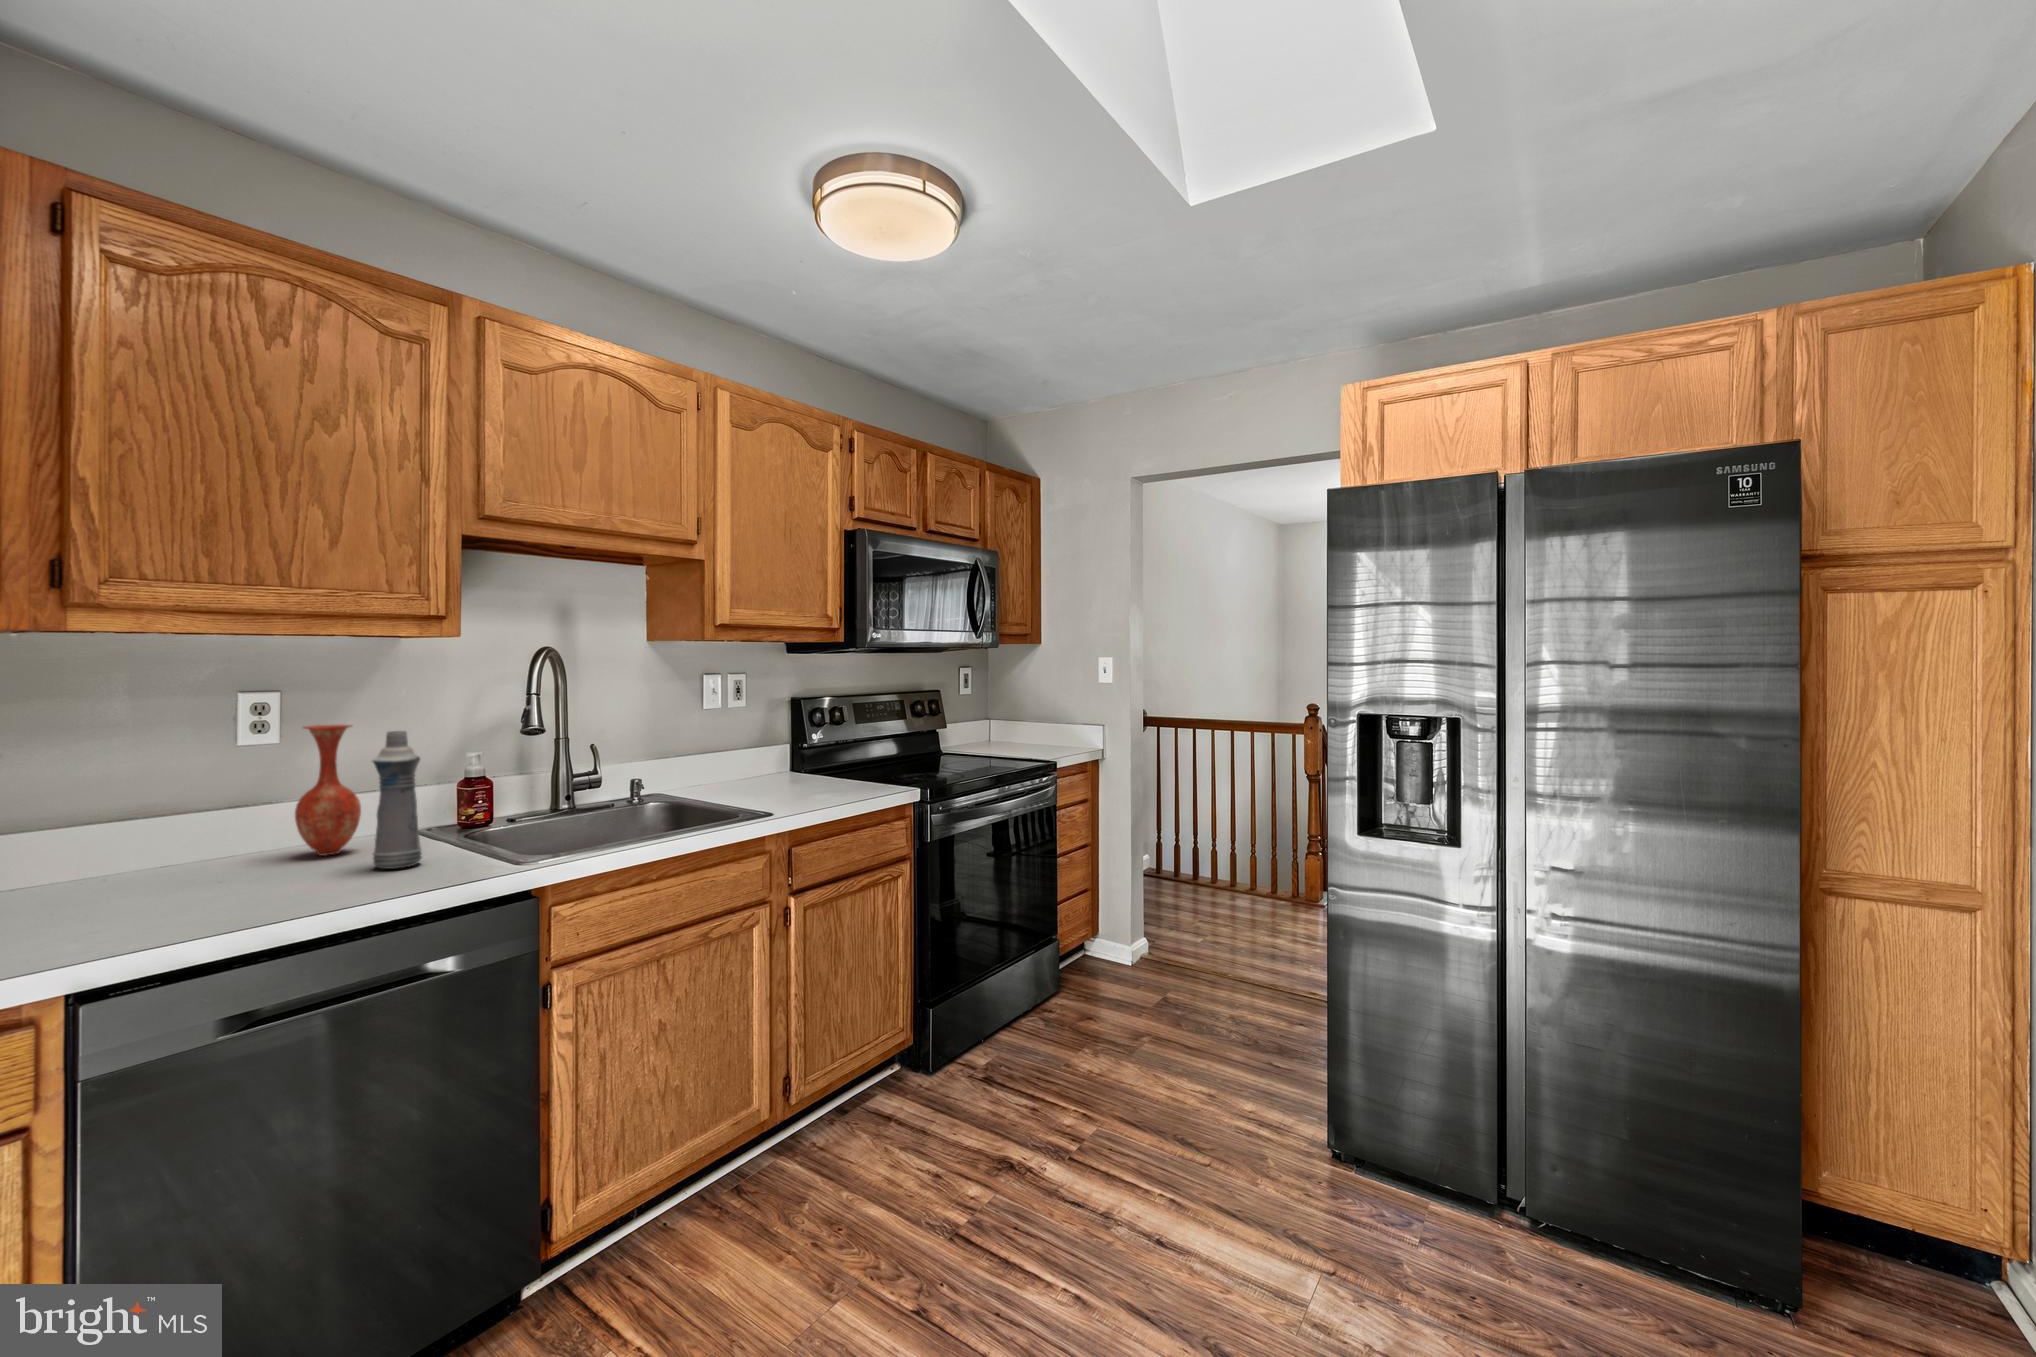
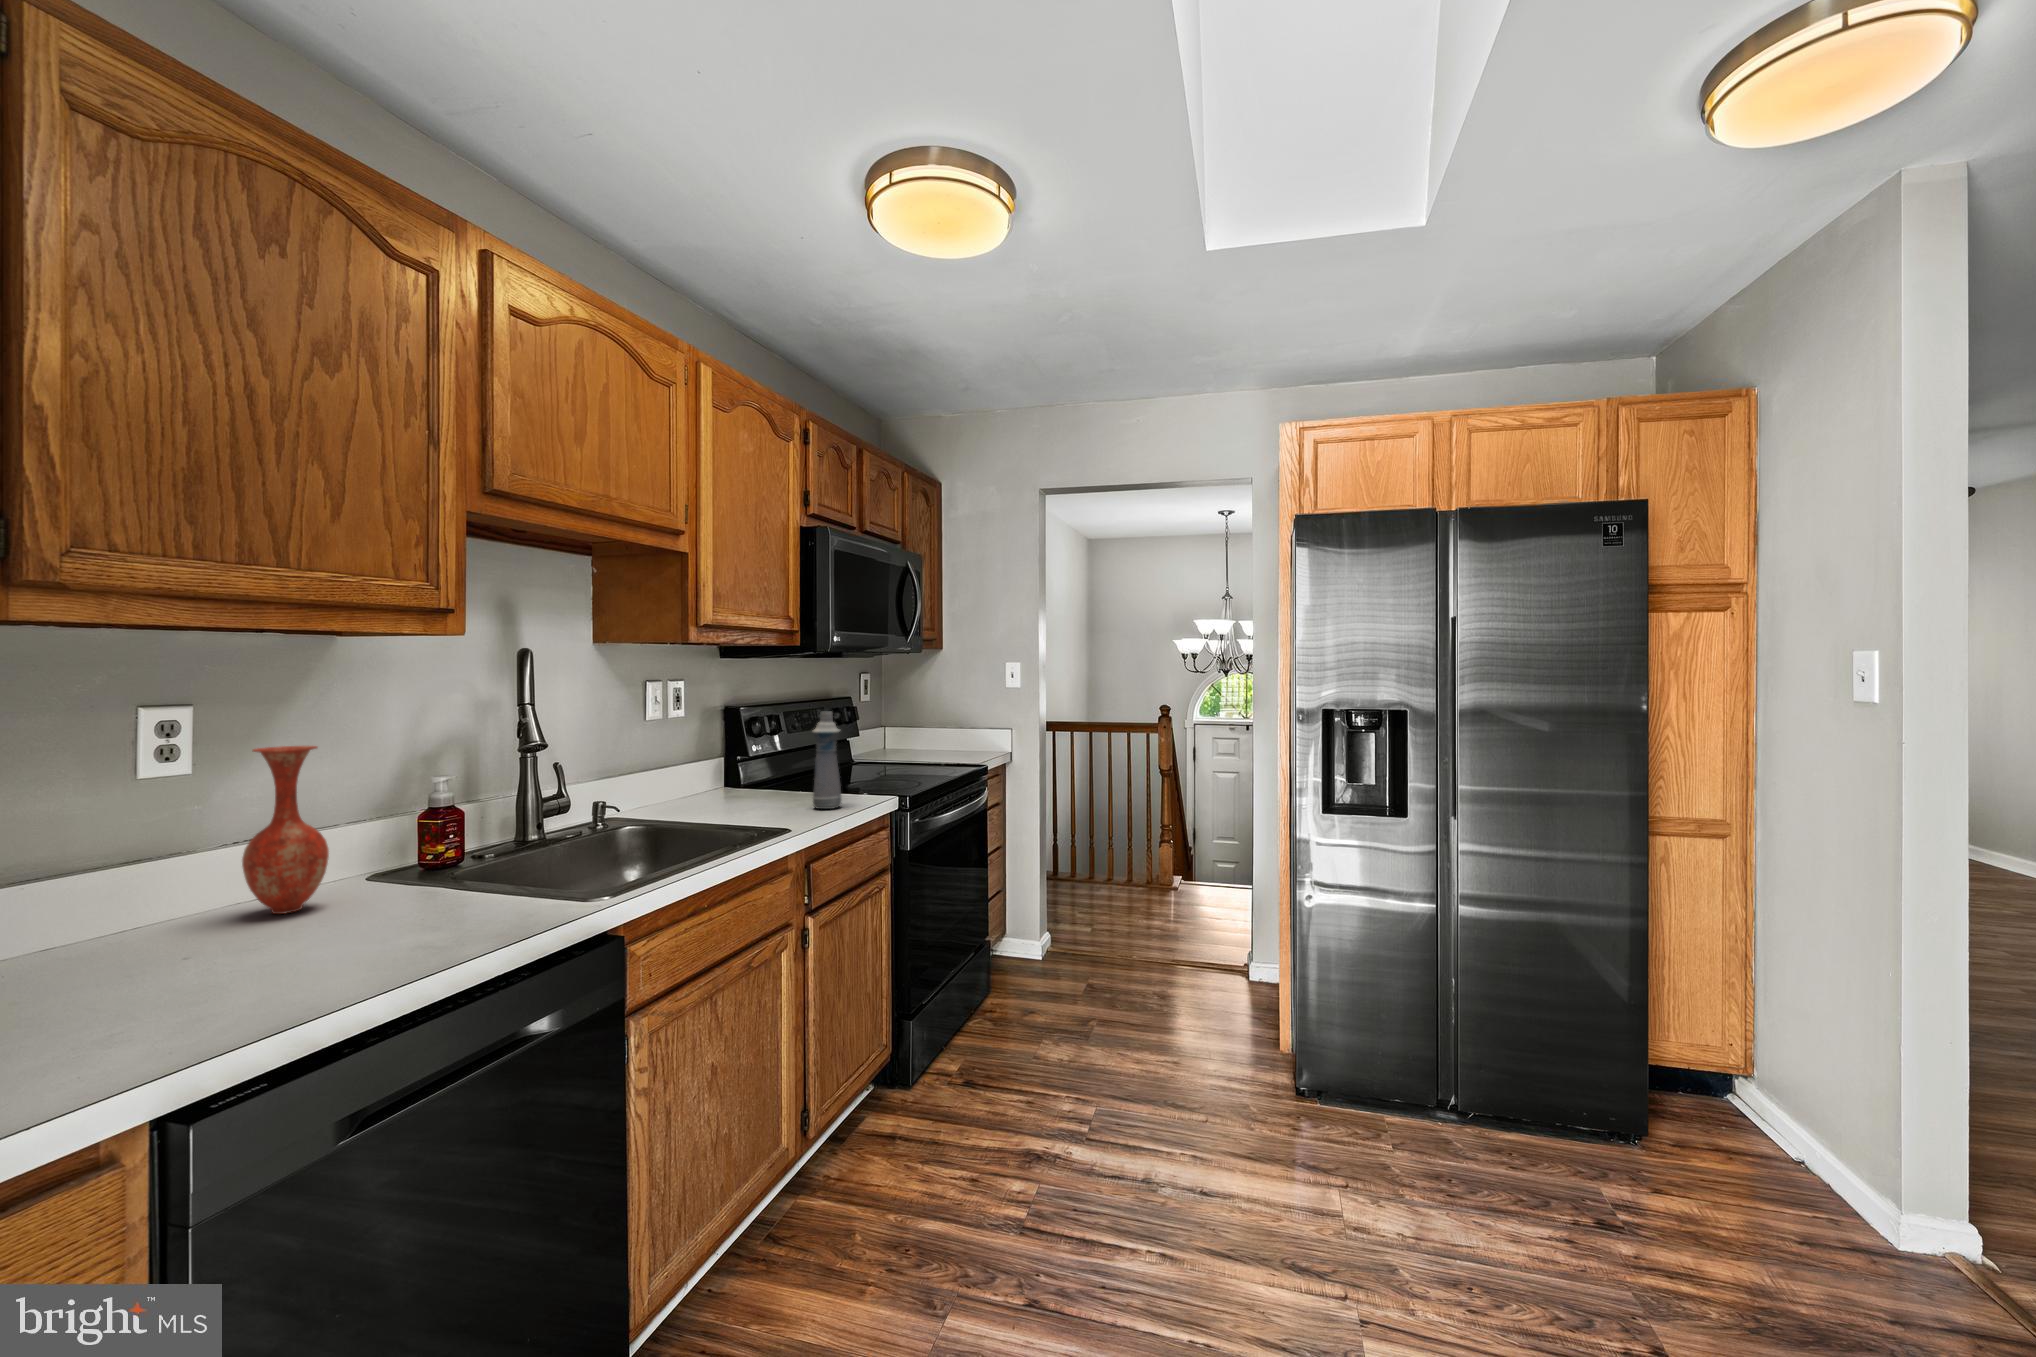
bottle: present [372,731,422,869] -> present [812,711,841,809]

